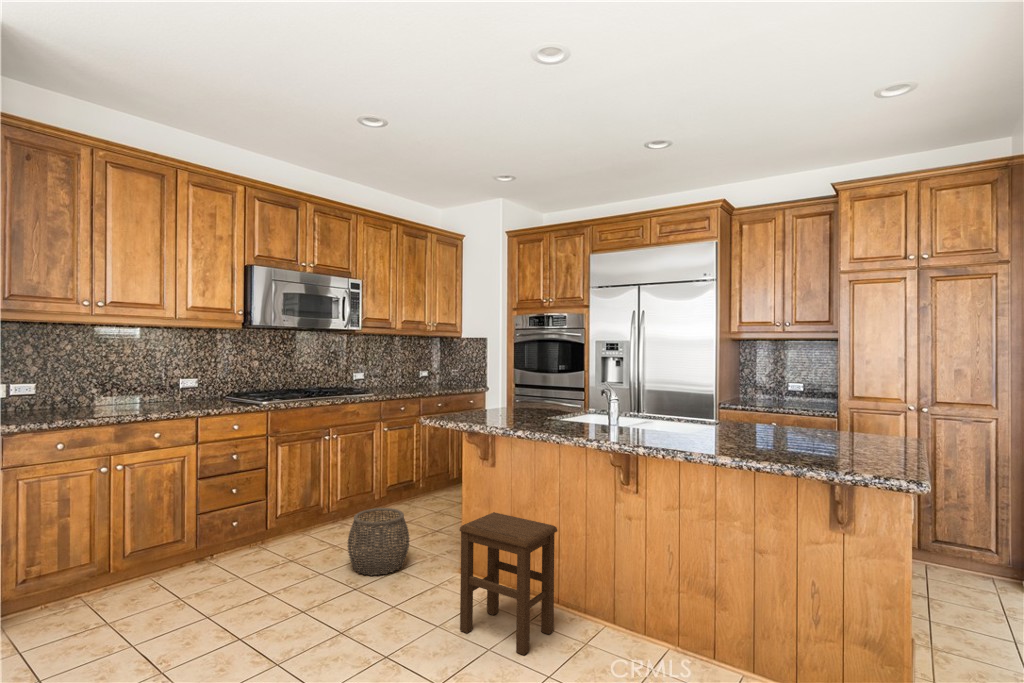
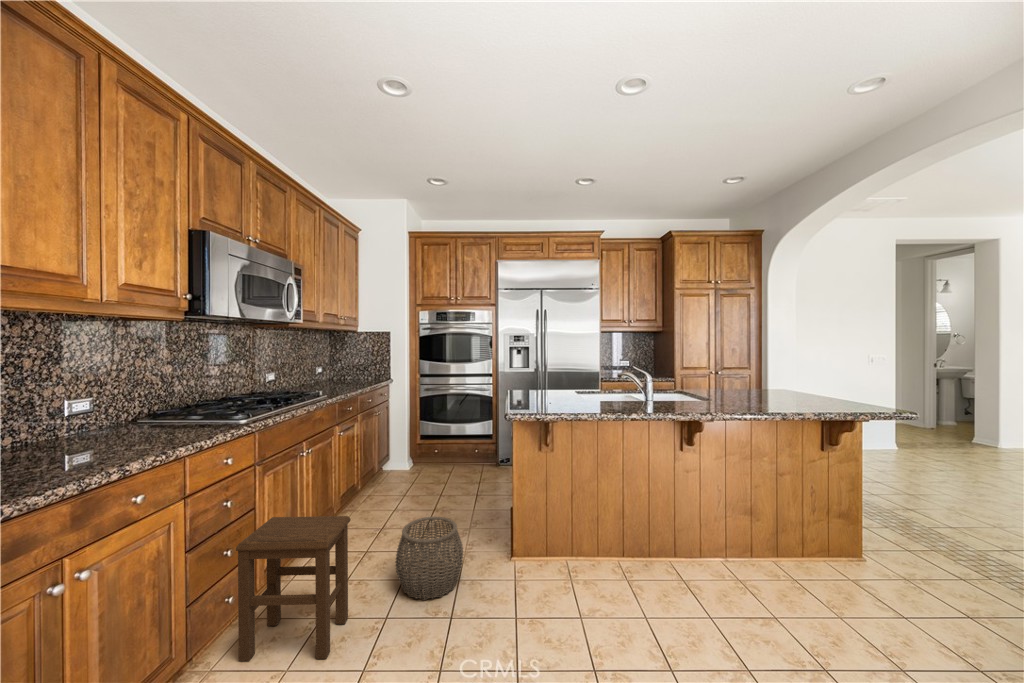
stool: present [460,512,557,655] -> present [236,516,350,661]

